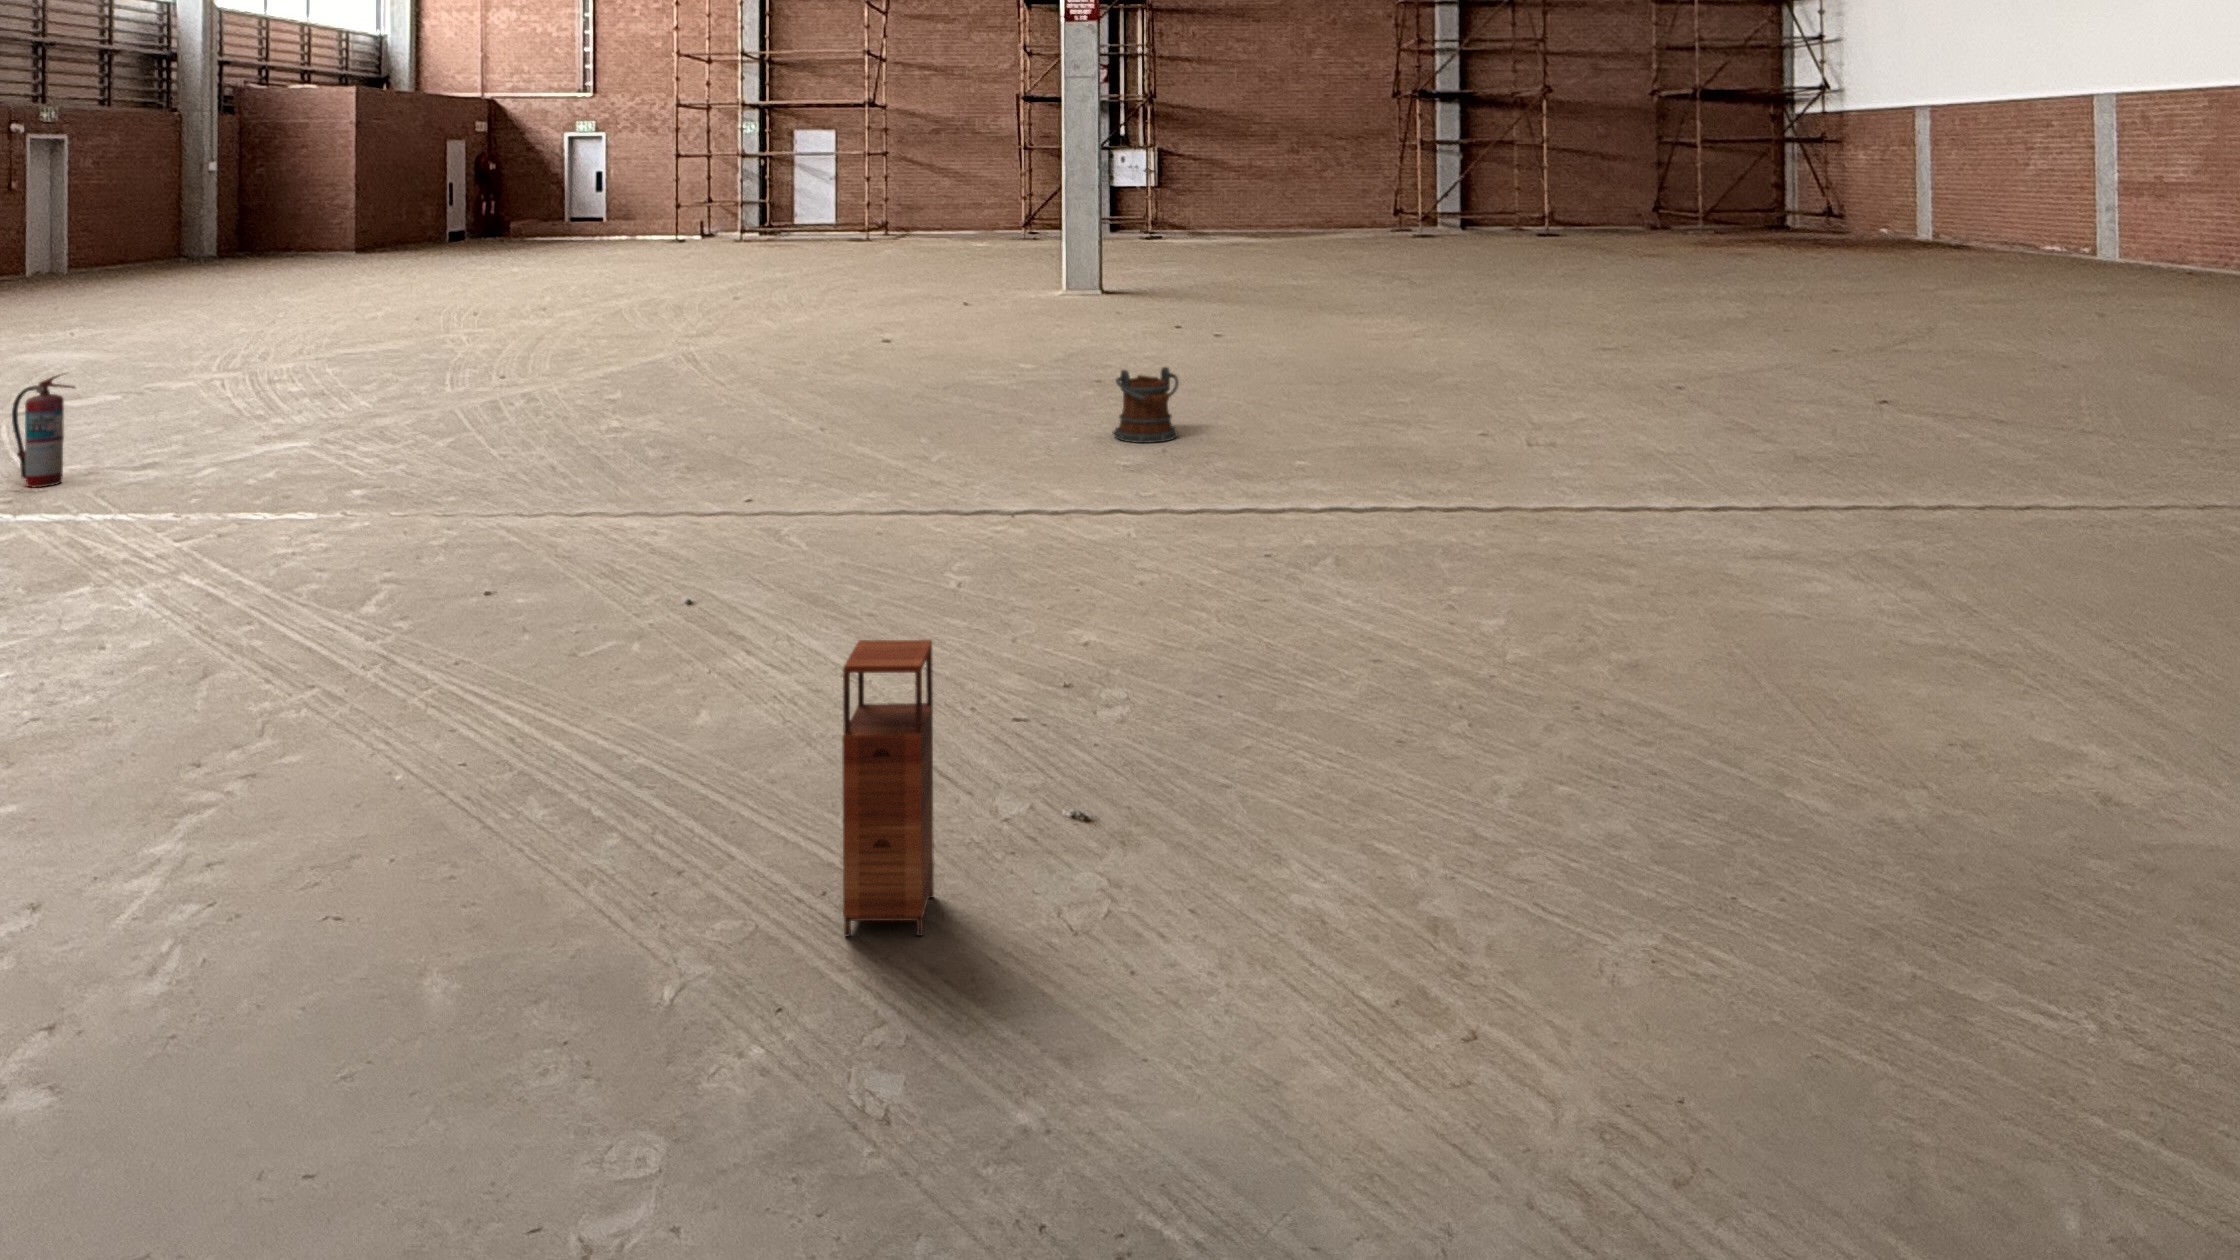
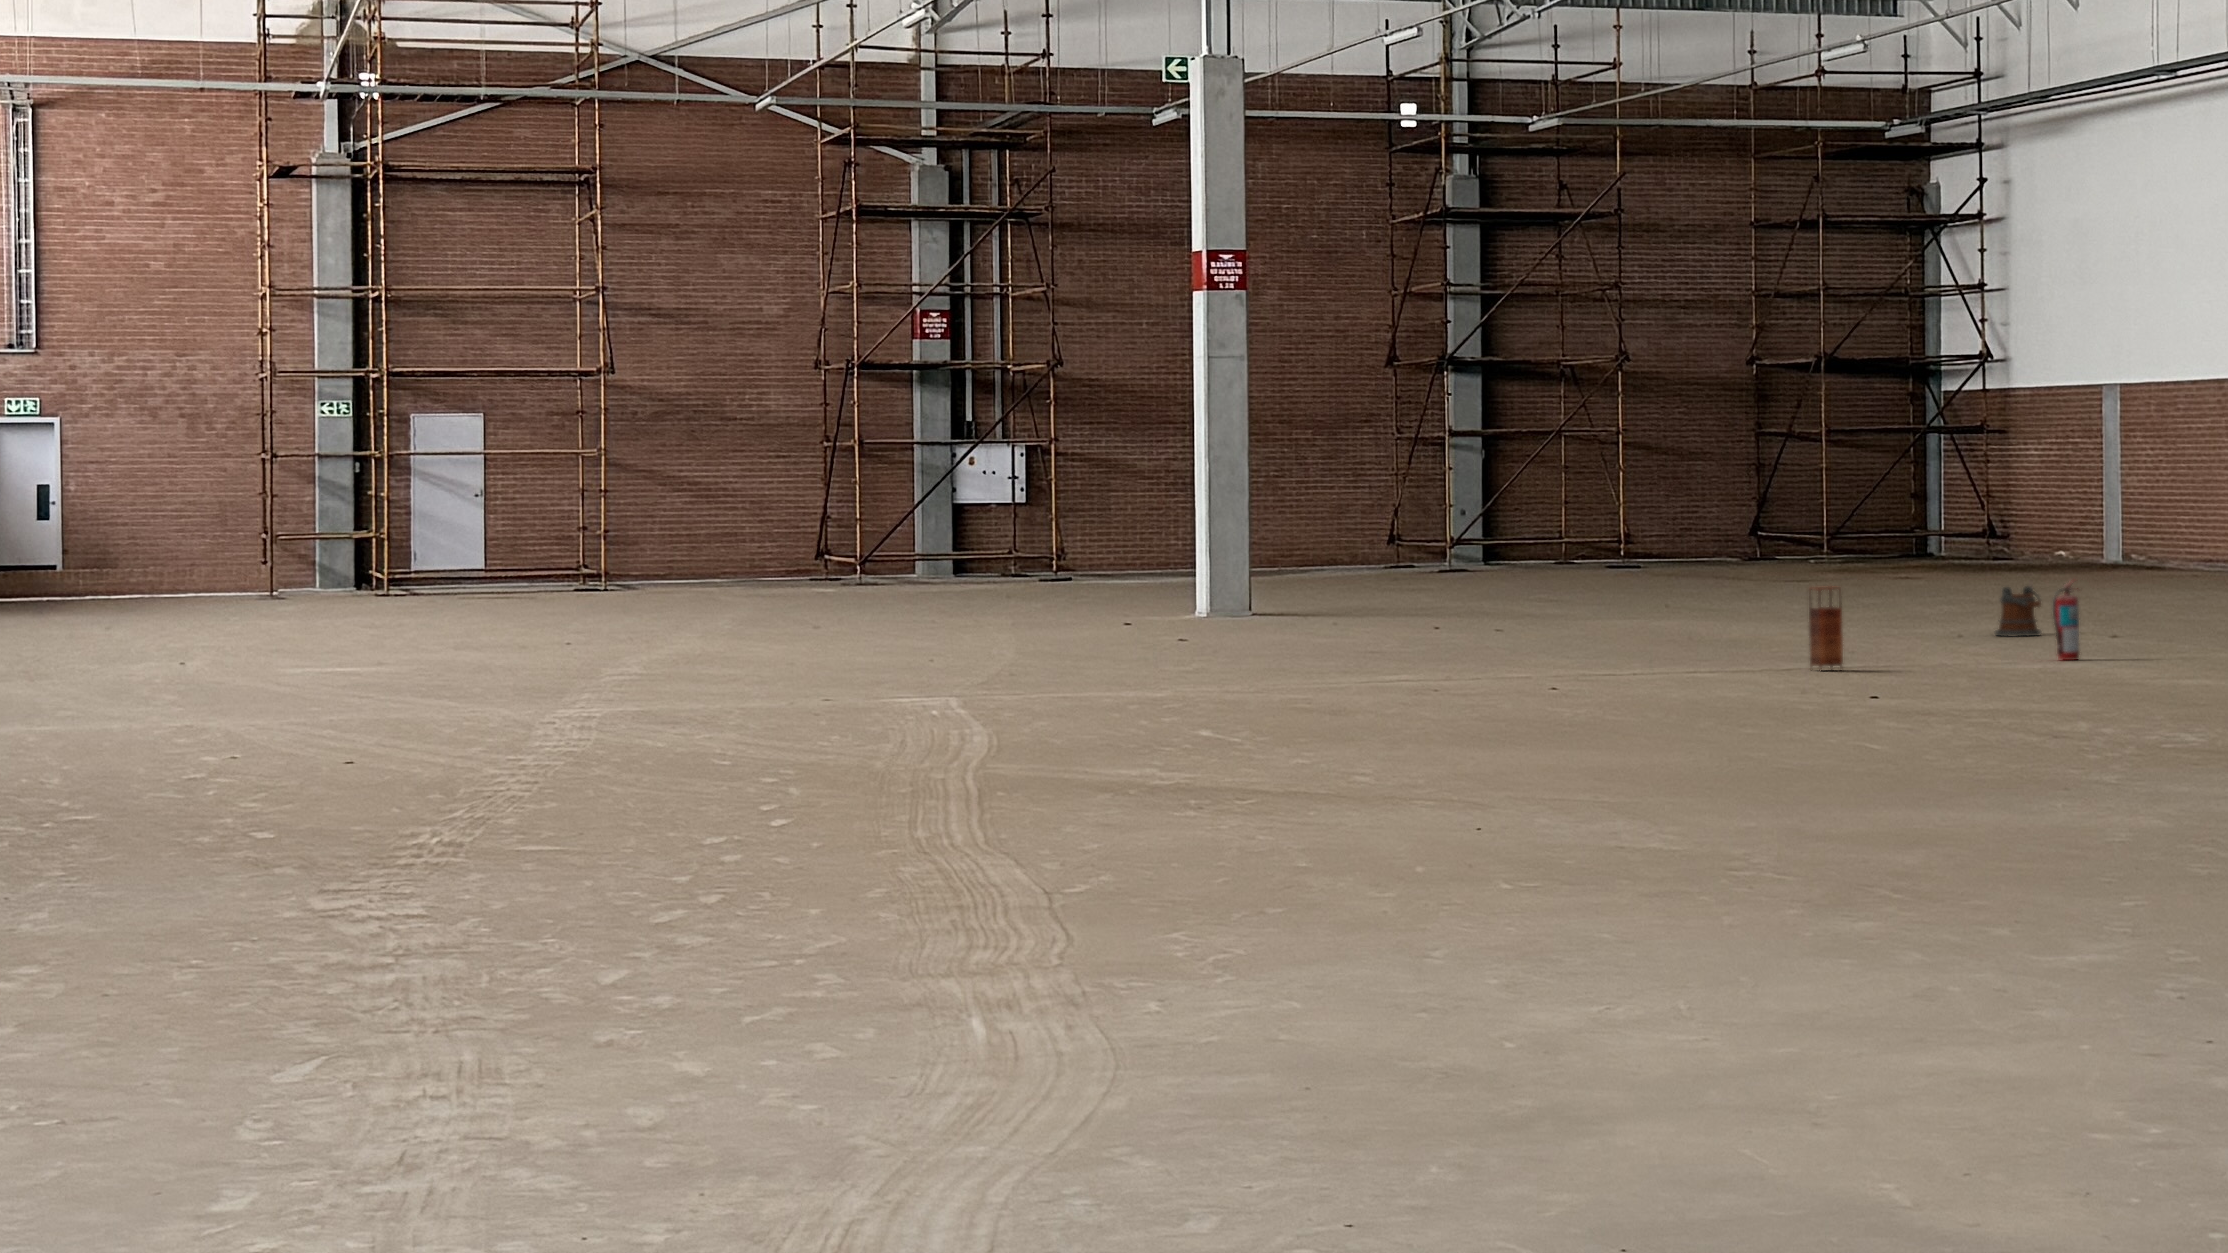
bucket: present [1112,367,1179,443] -> present [1995,586,2041,636]
fire extinguisher: present [12,374,75,487] -> present [2053,580,2079,660]

